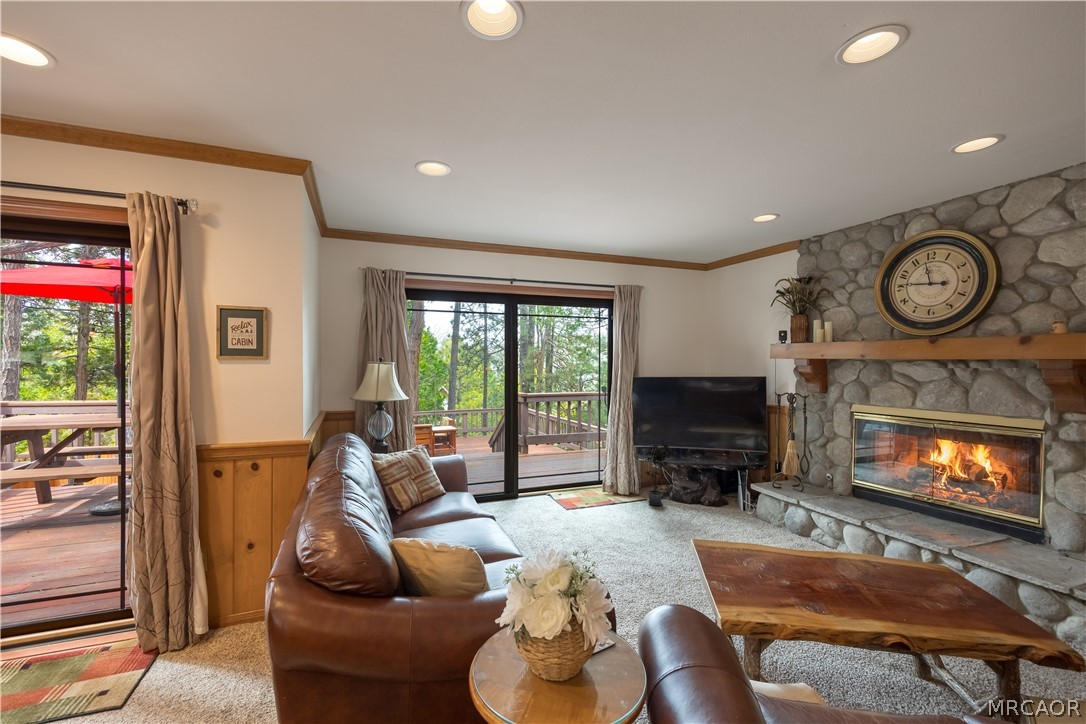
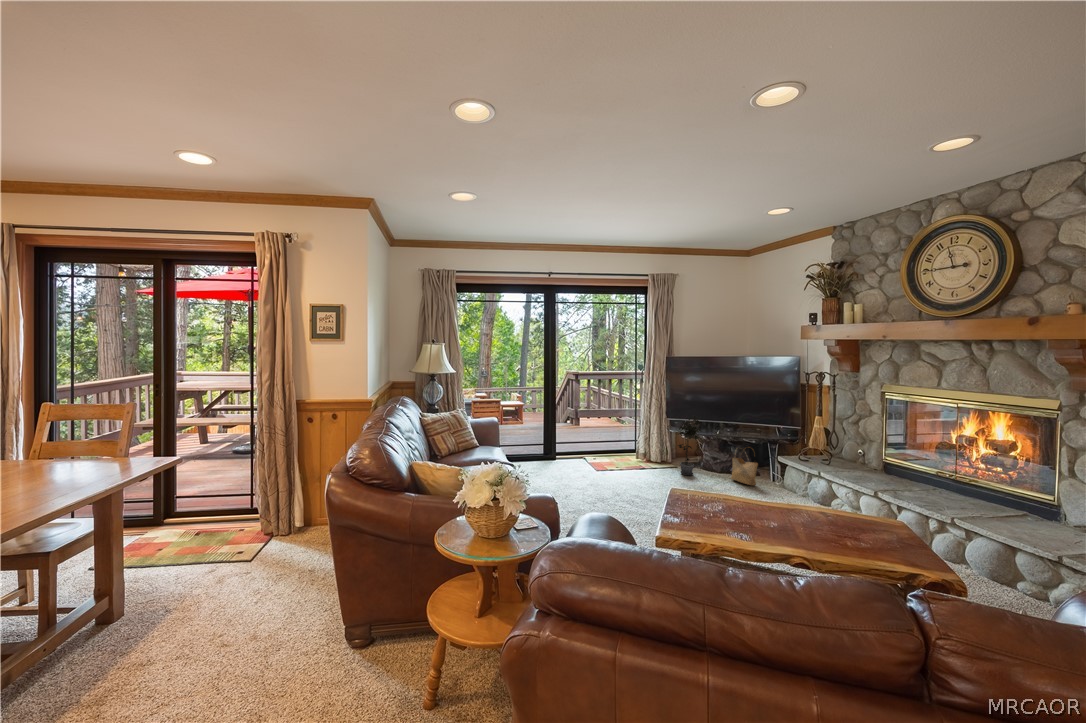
woven basket: none [702,472,731,514] -> present [731,457,758,485]

